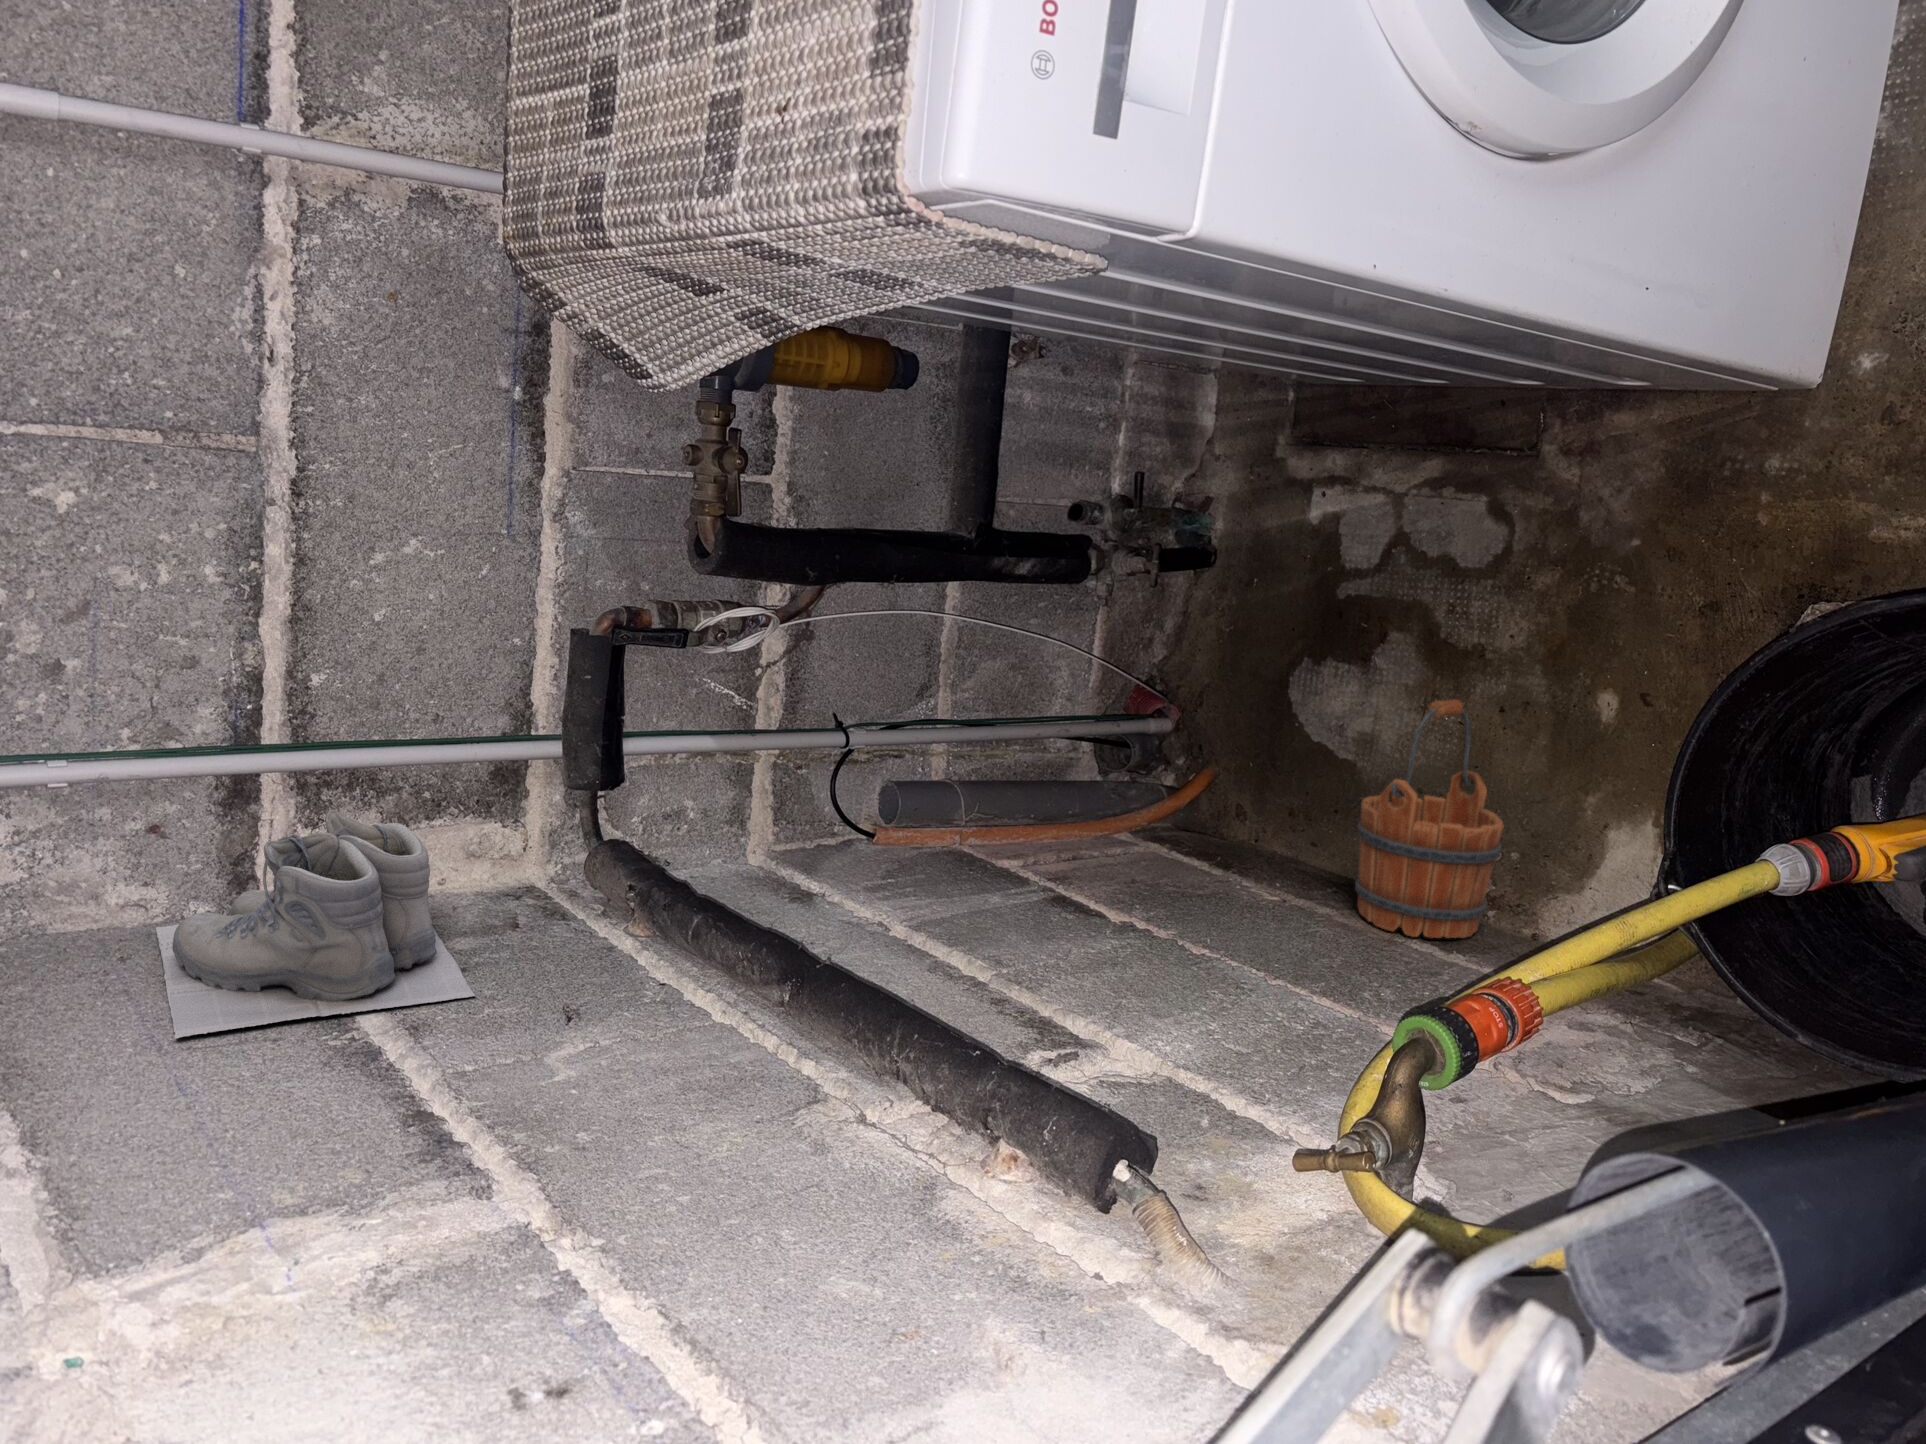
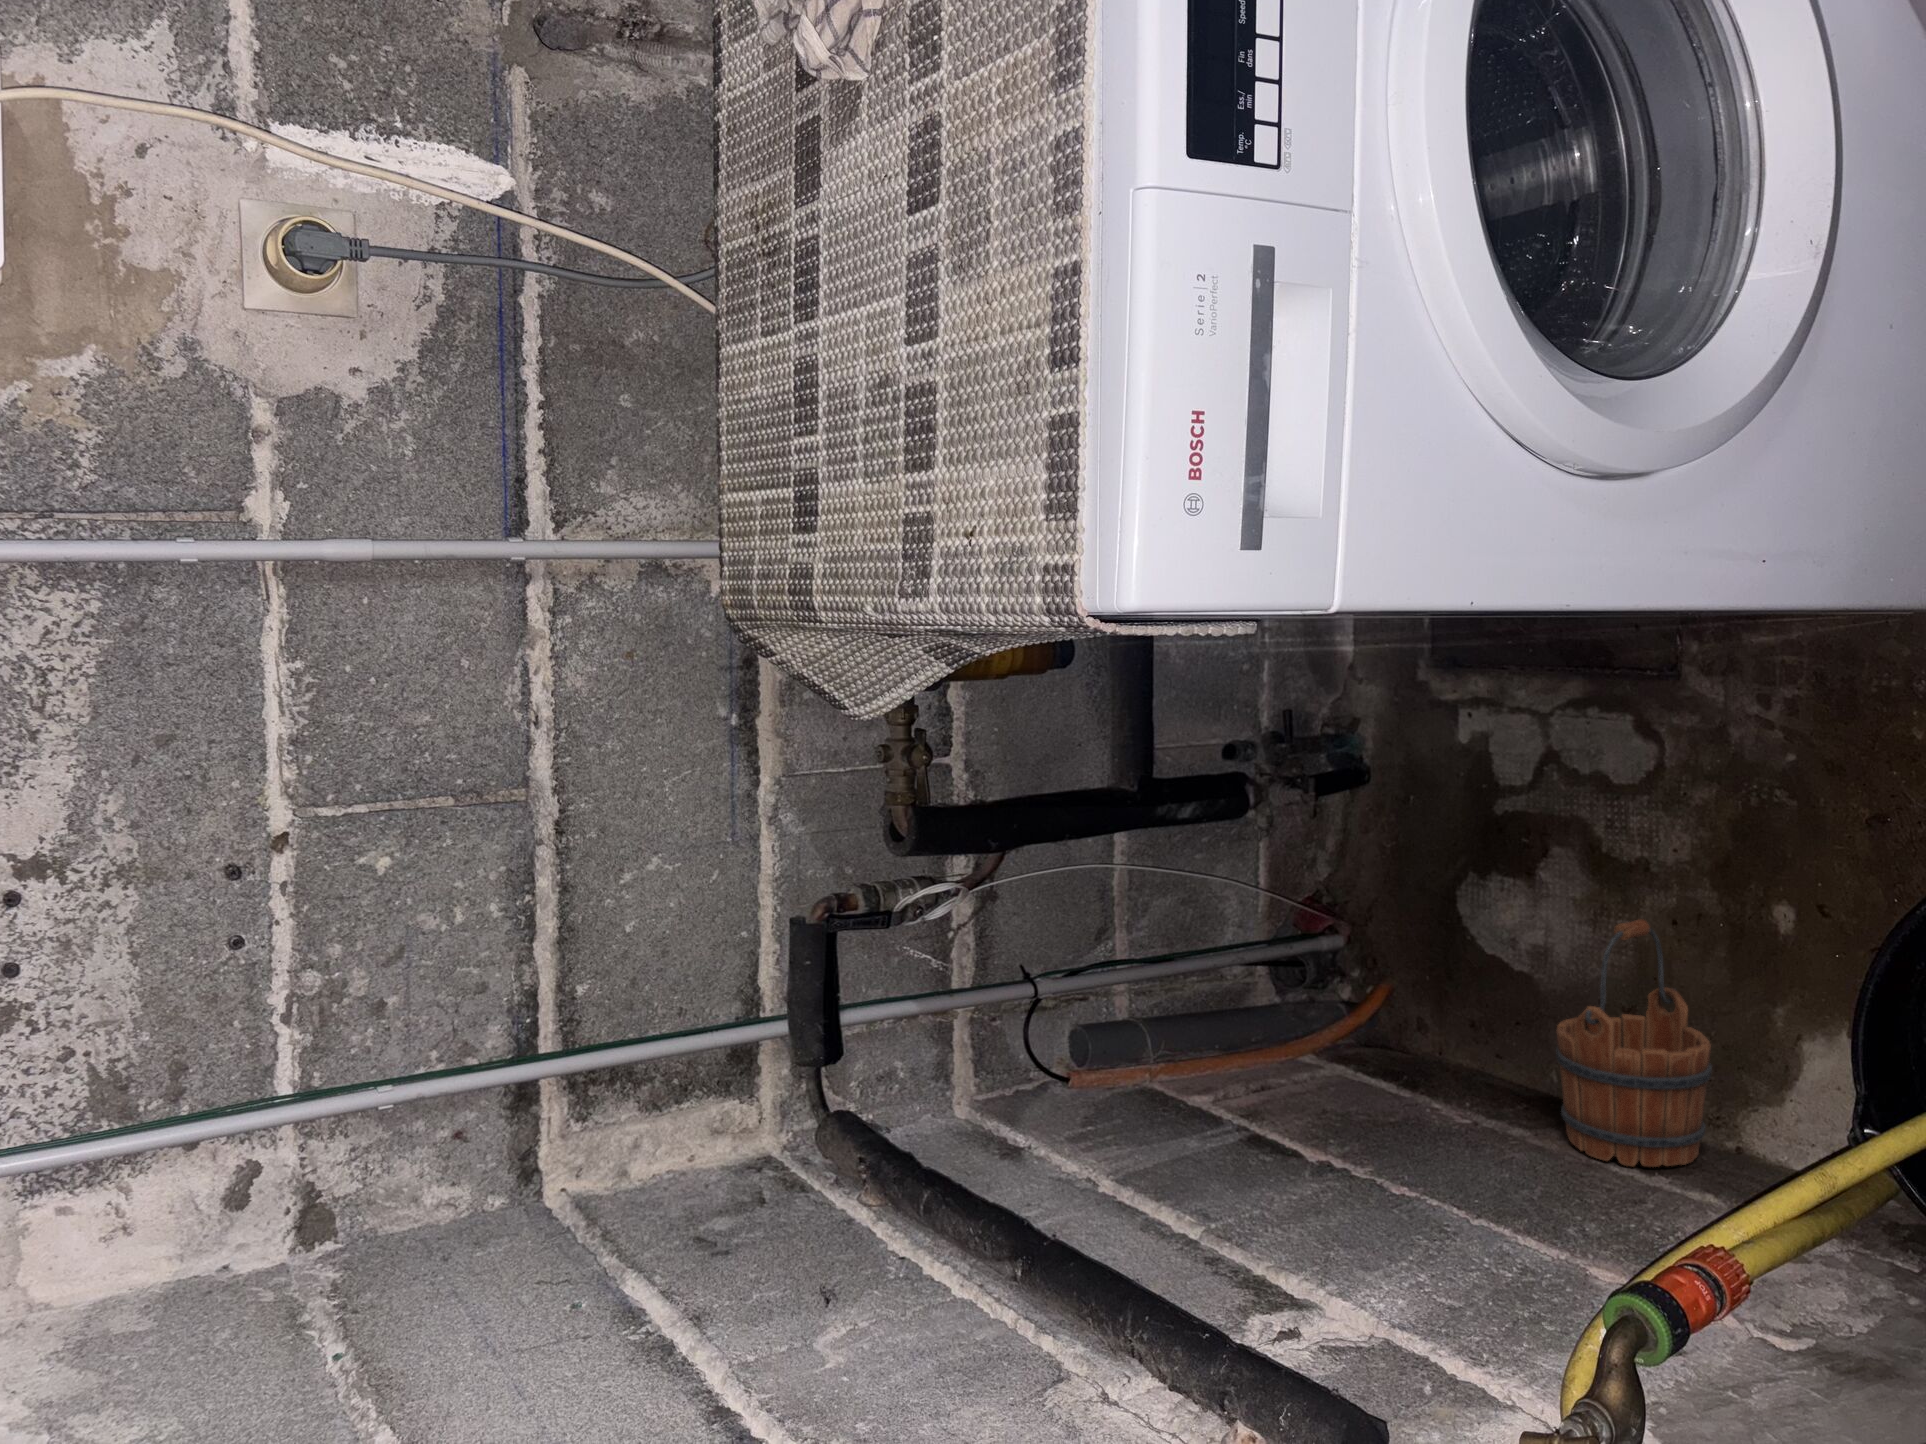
boots: present [156,810,476,1039] -> none [464,1113,742,1338]

